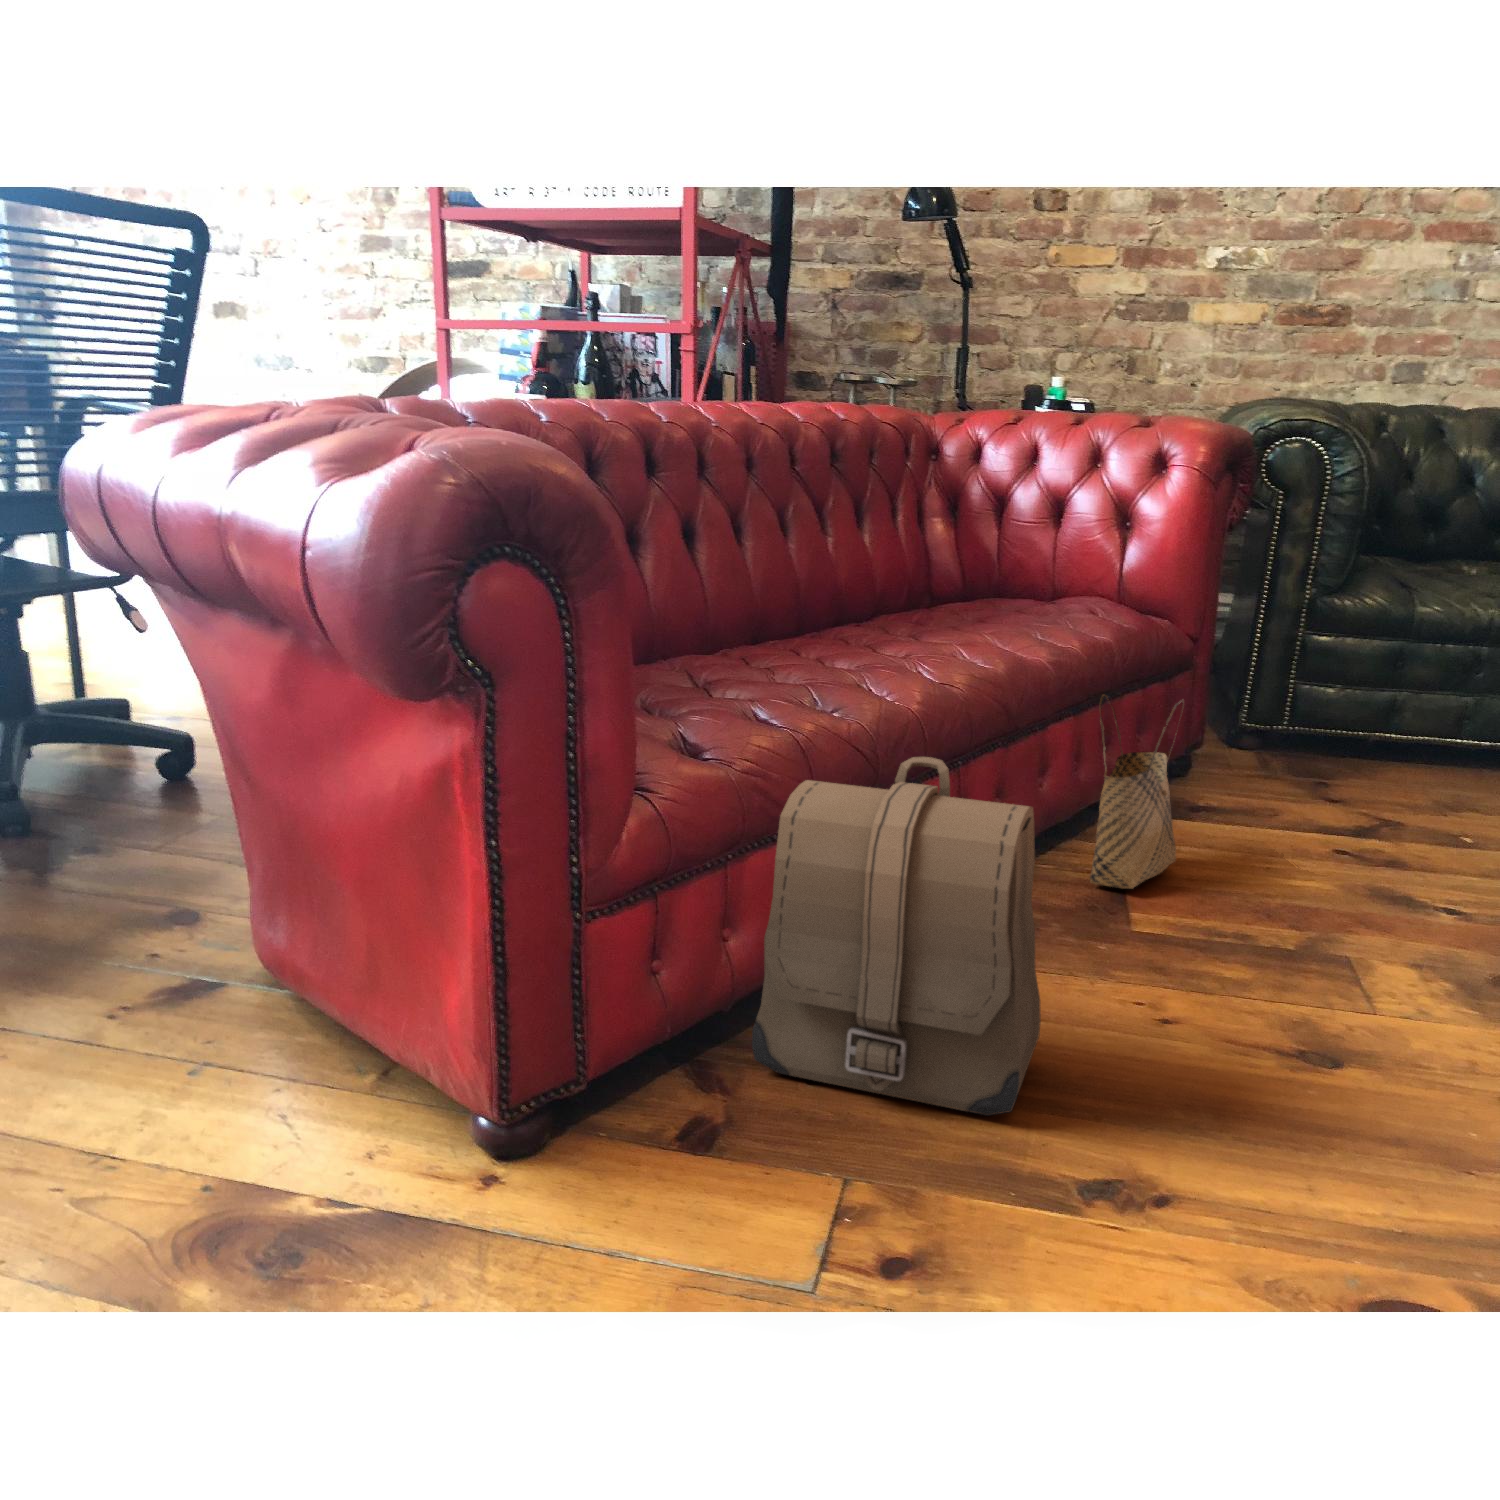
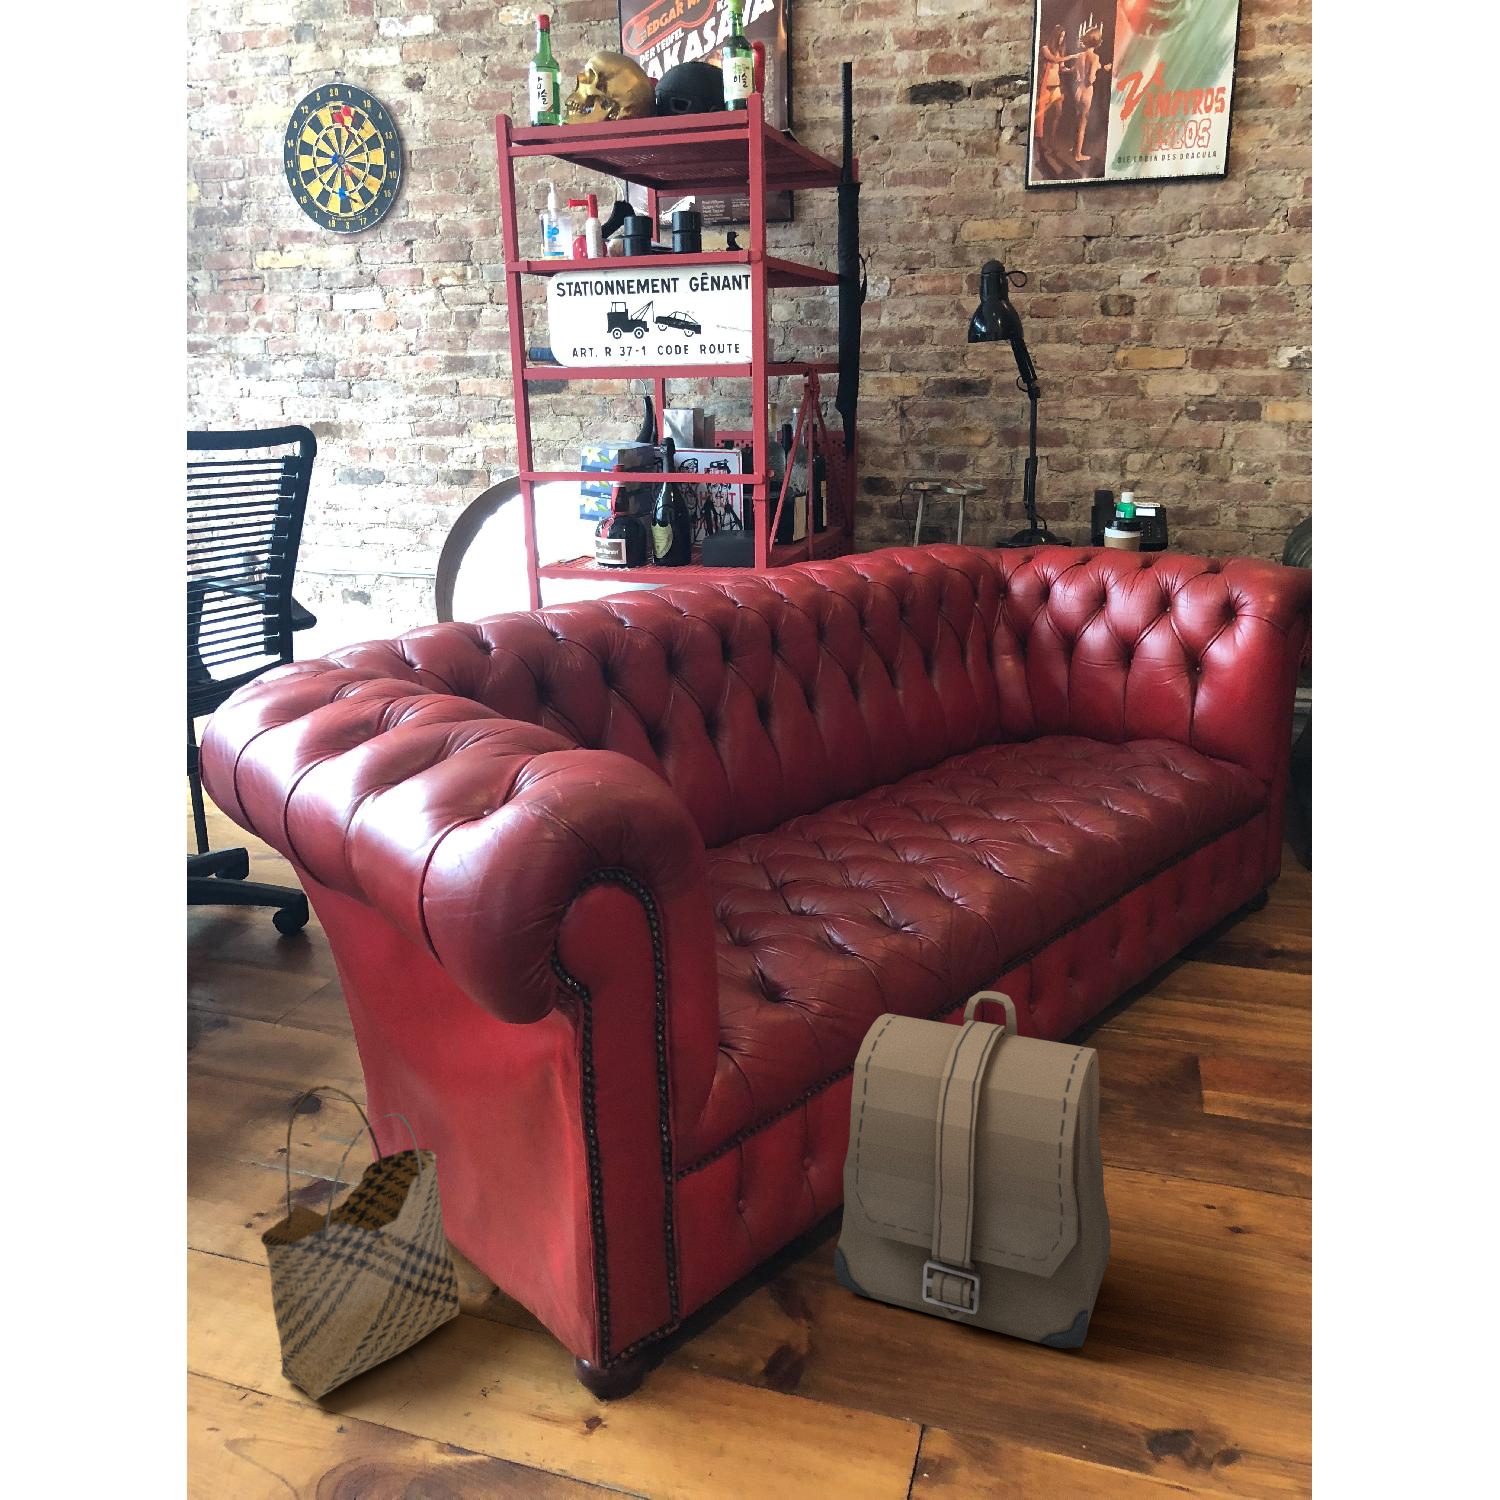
woven basket: present [1090,694,1184,889] -> present [261,1086,460,1400]

